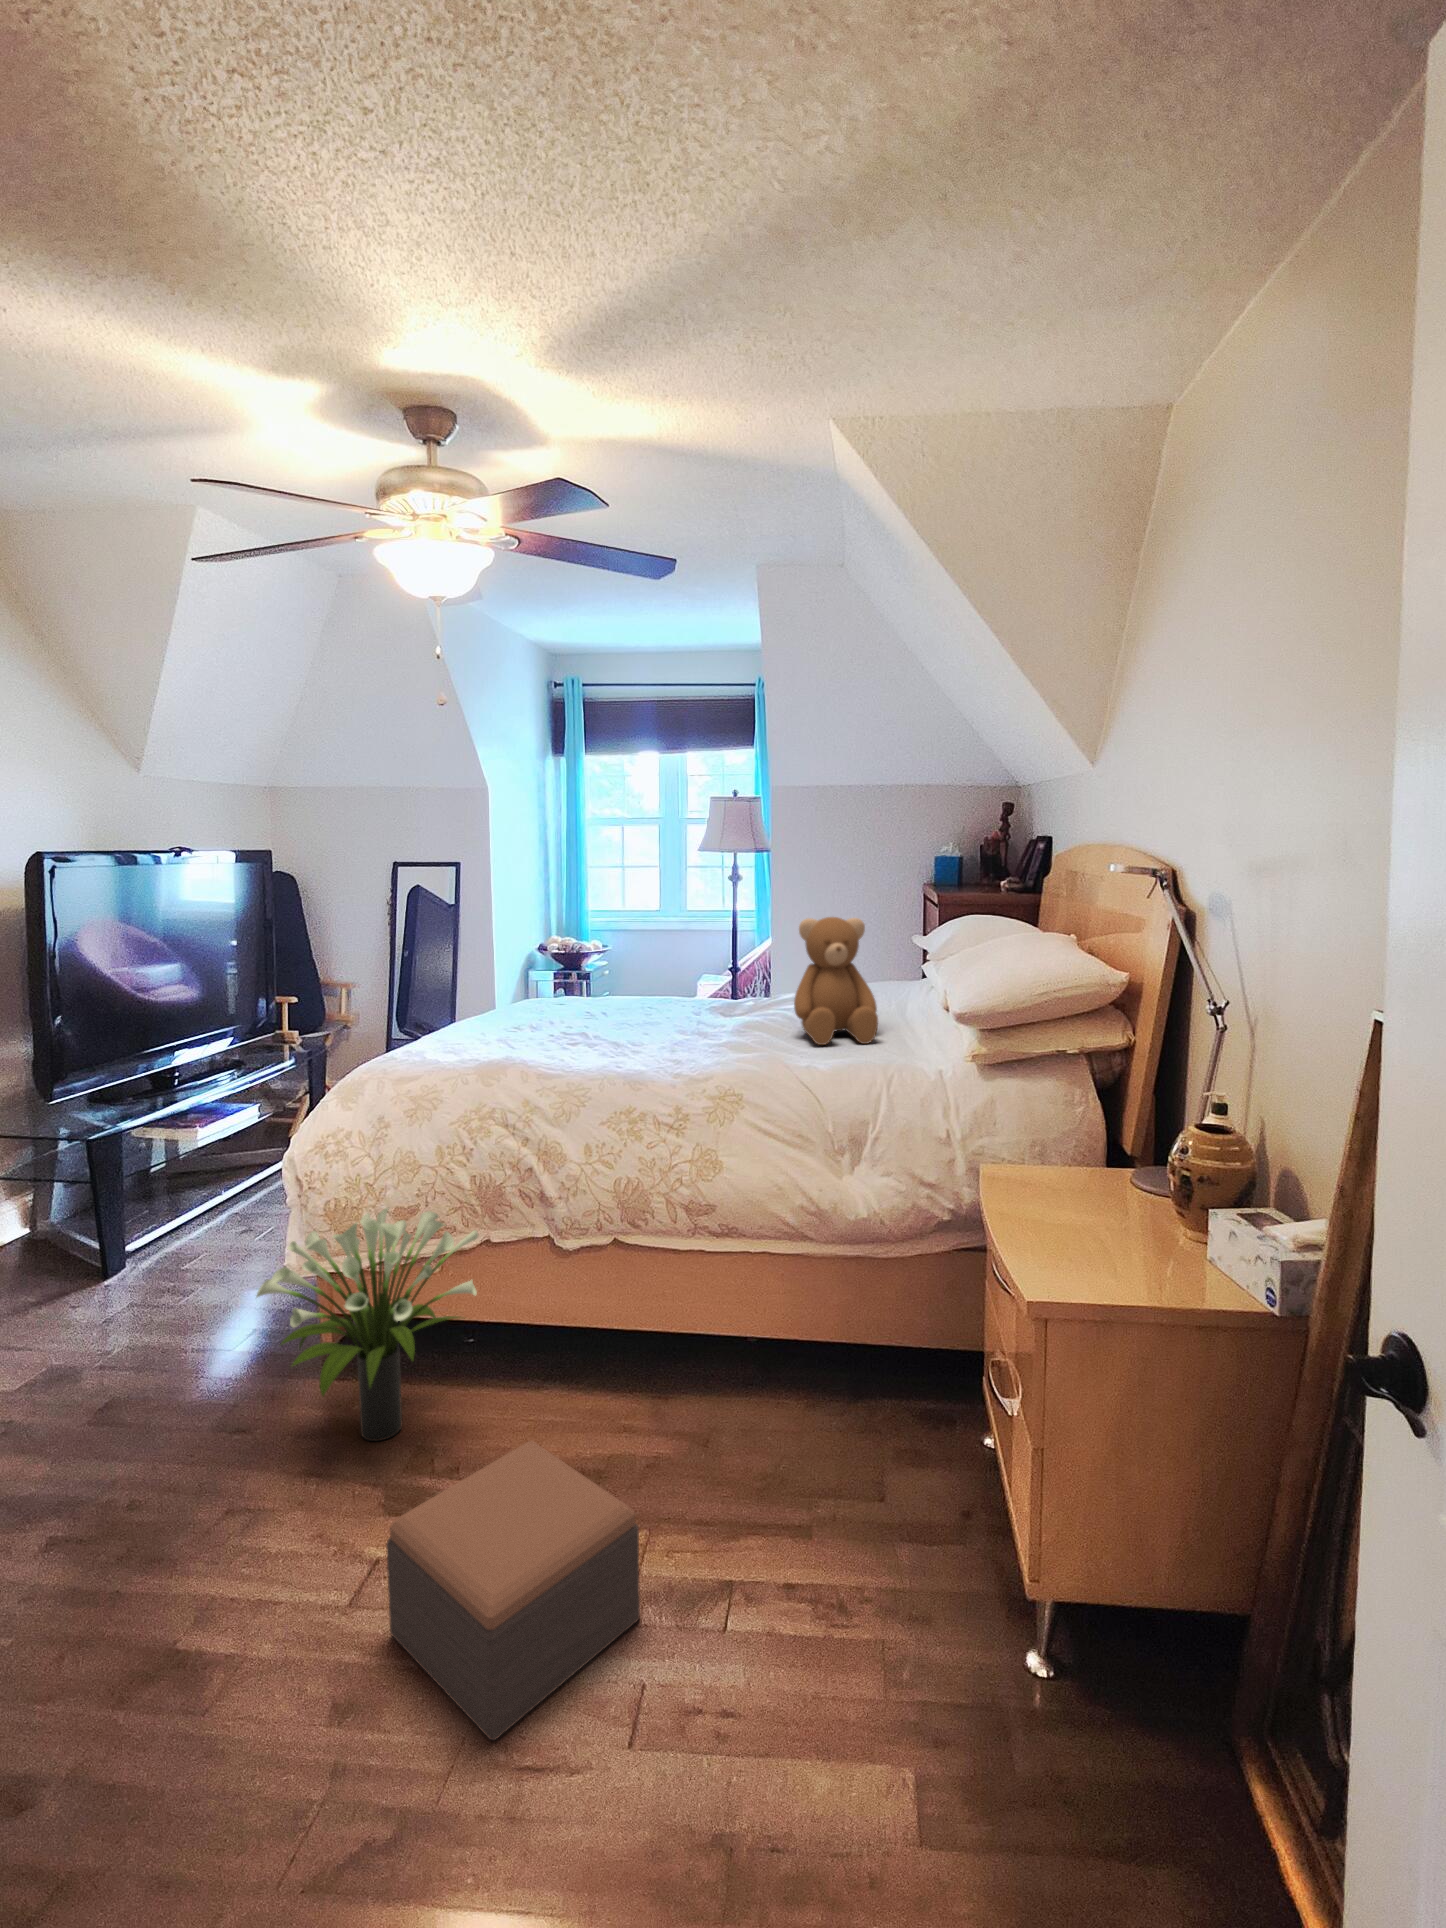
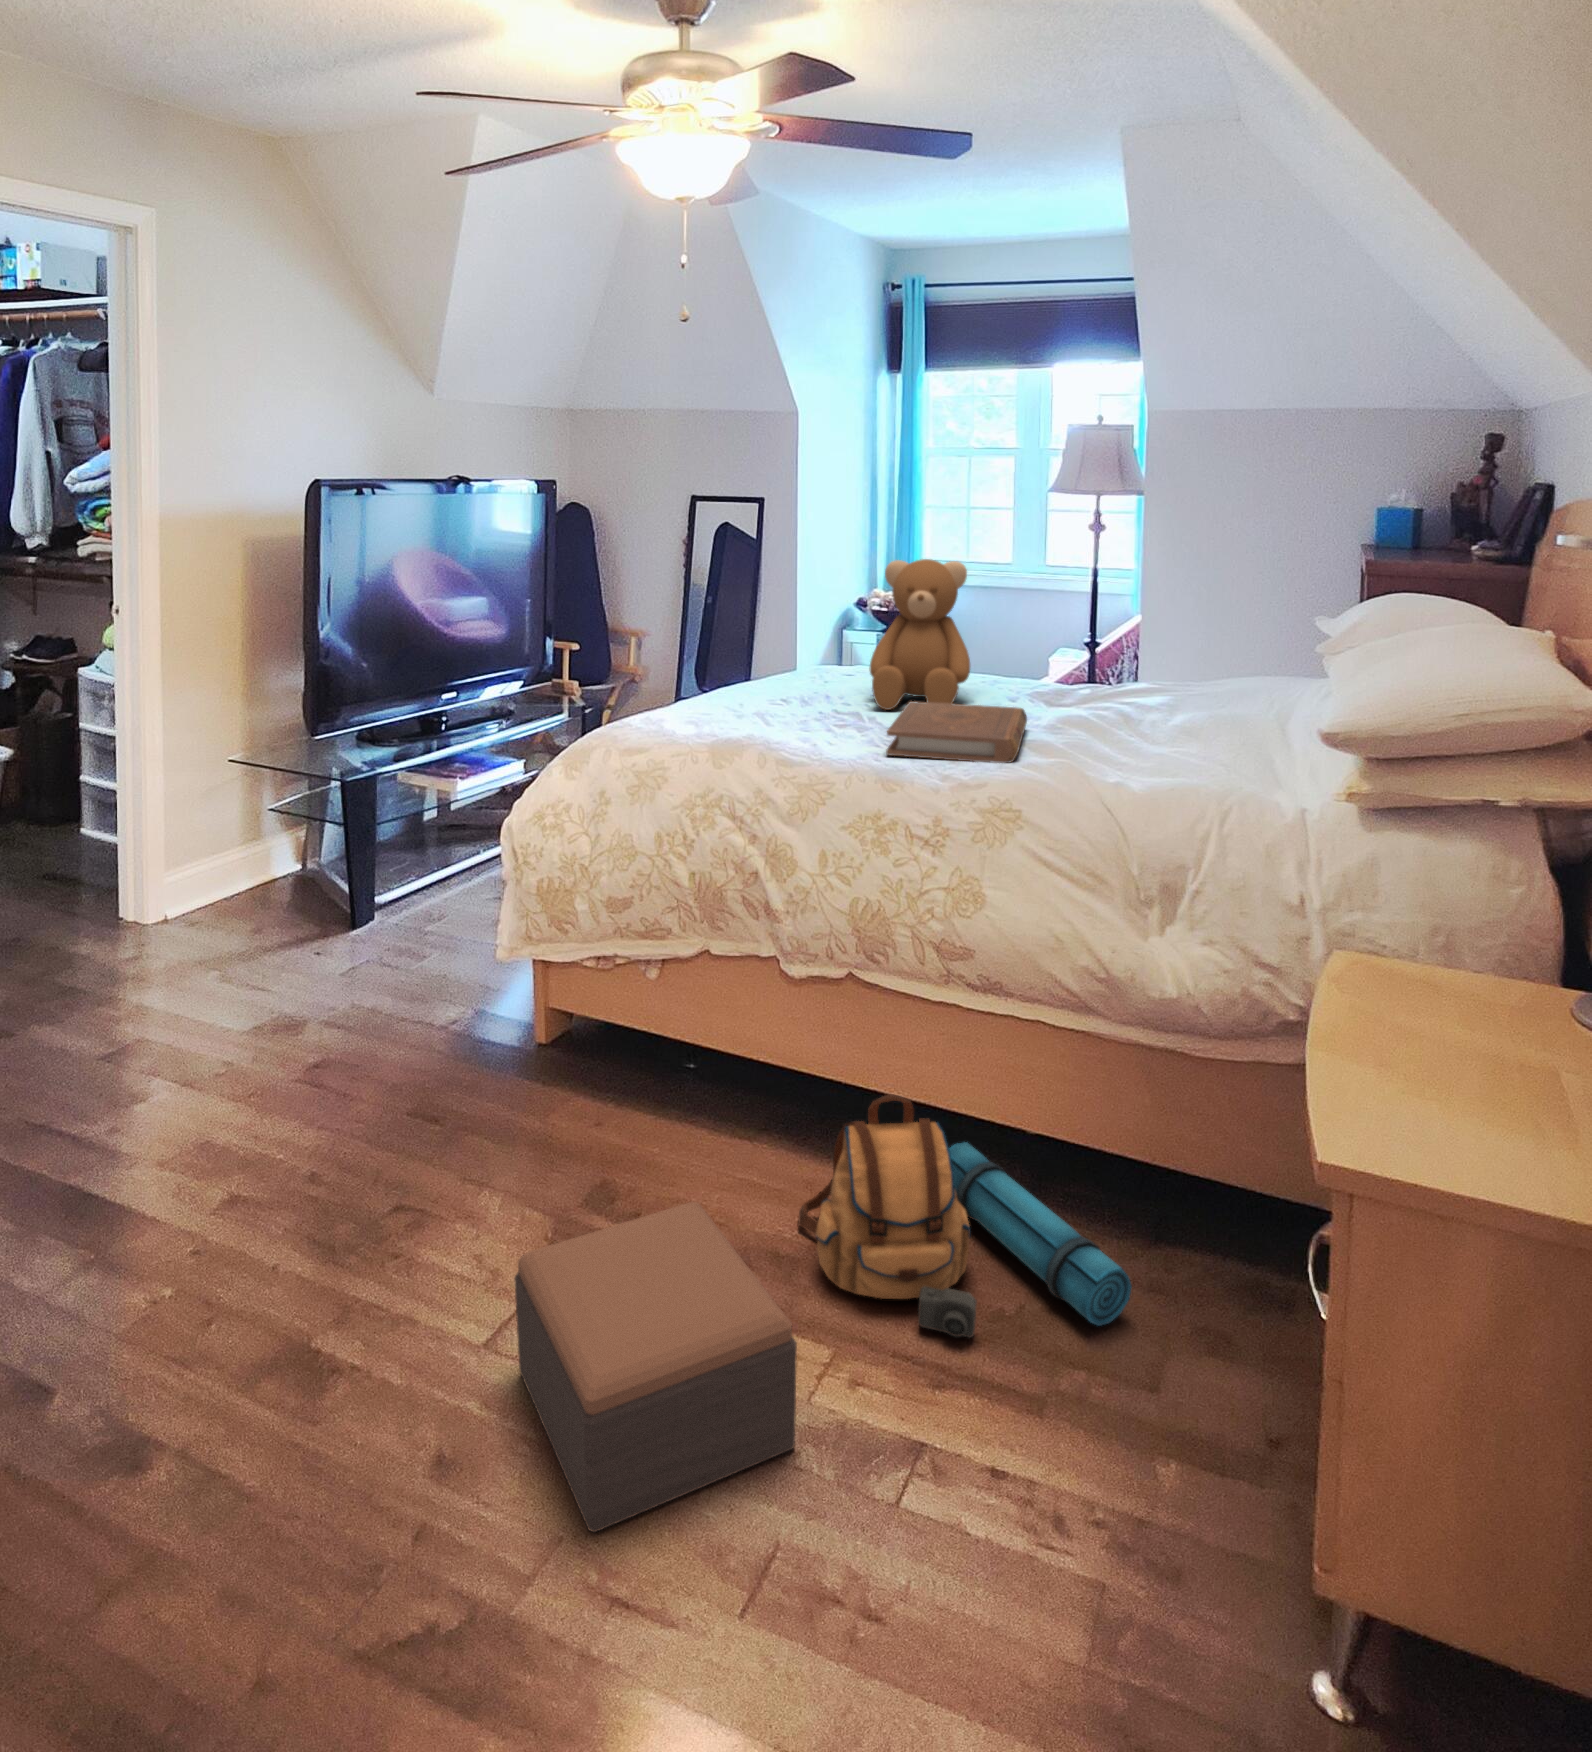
teddy bear: present [794,917,878,1045] -> present [870,559,970,710]
book: none [622,1020,718,1063] -> present [886,701,1027,763]
potted plant: present [256,1208,478,1441] -> none [442,897,688,1152]
backpack: none [596,1321,848,1500] -> present [798,1094,1132,1338]

